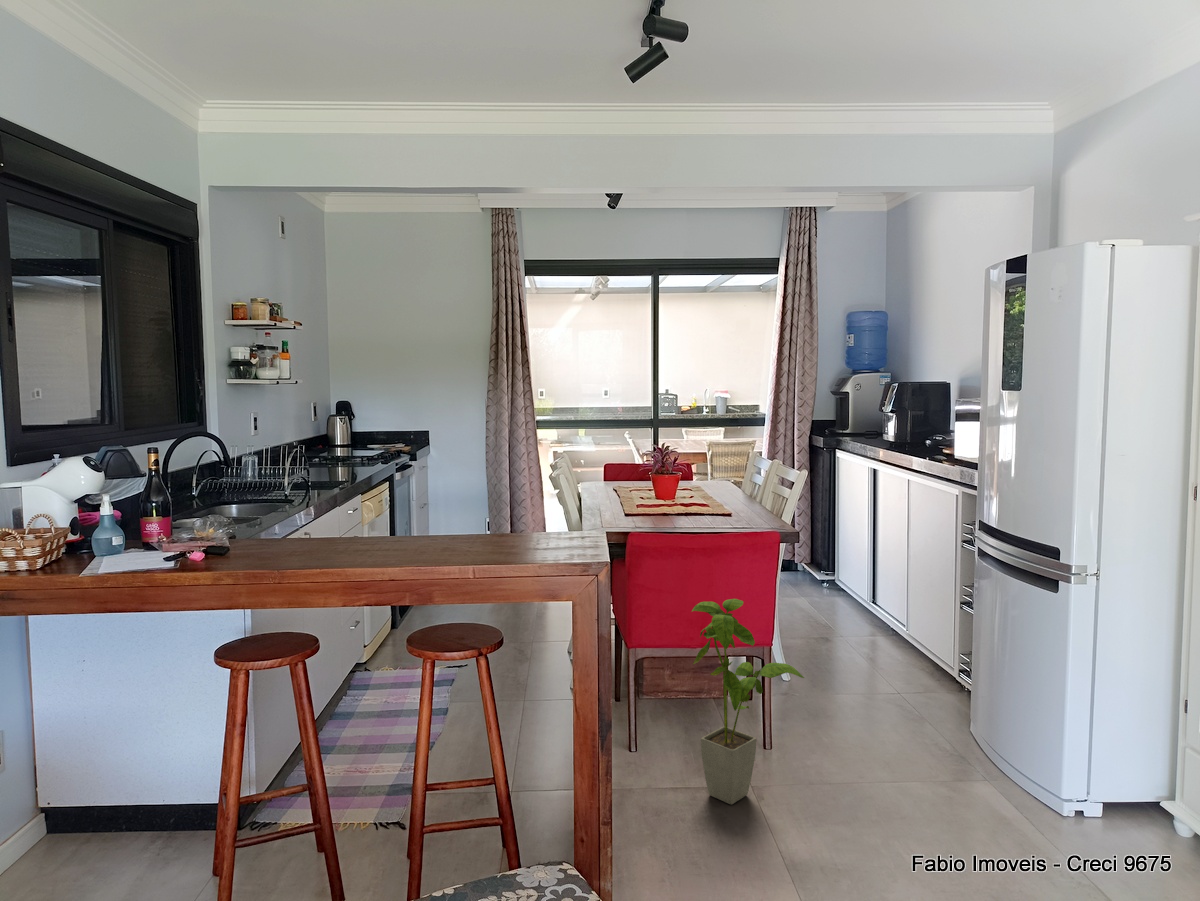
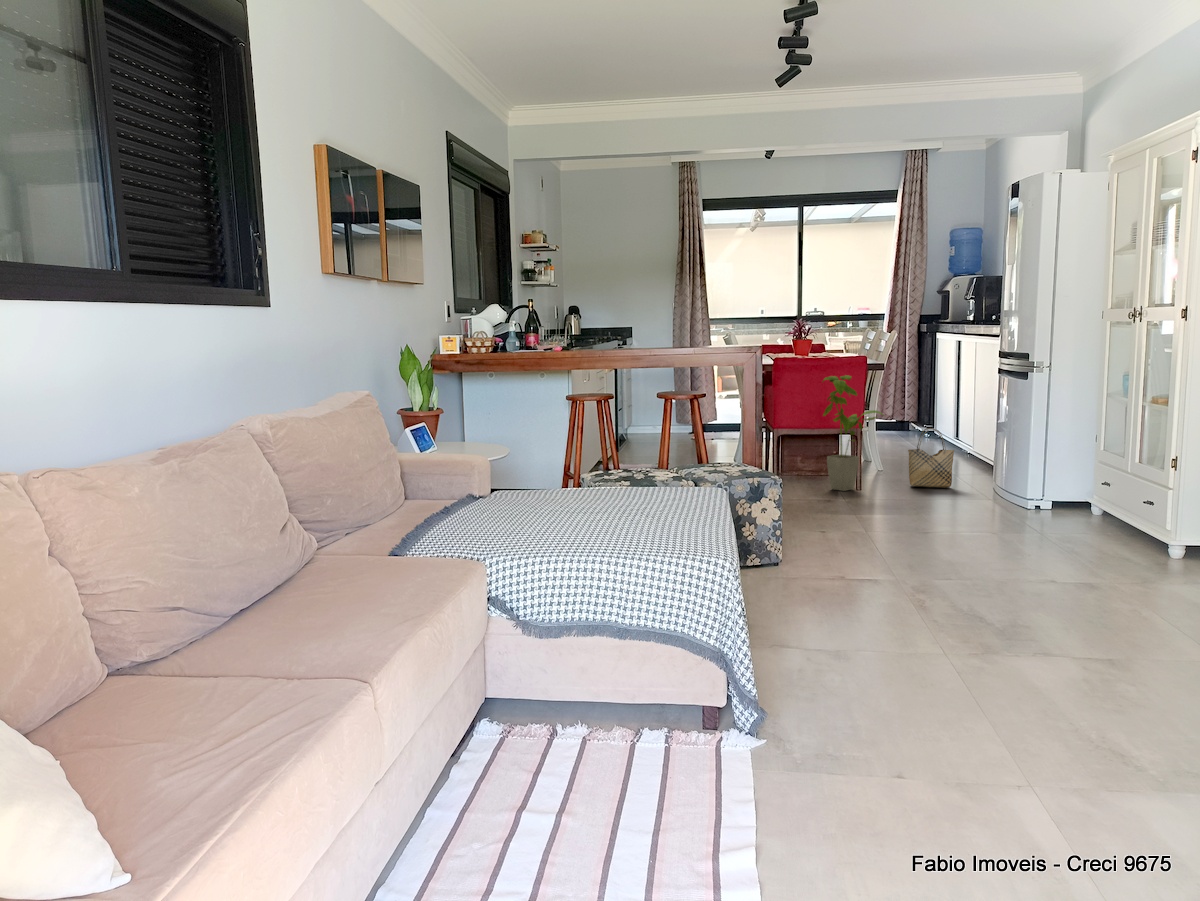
woven basket: none [836,672,912,783] -> present [908,428,954,488]

